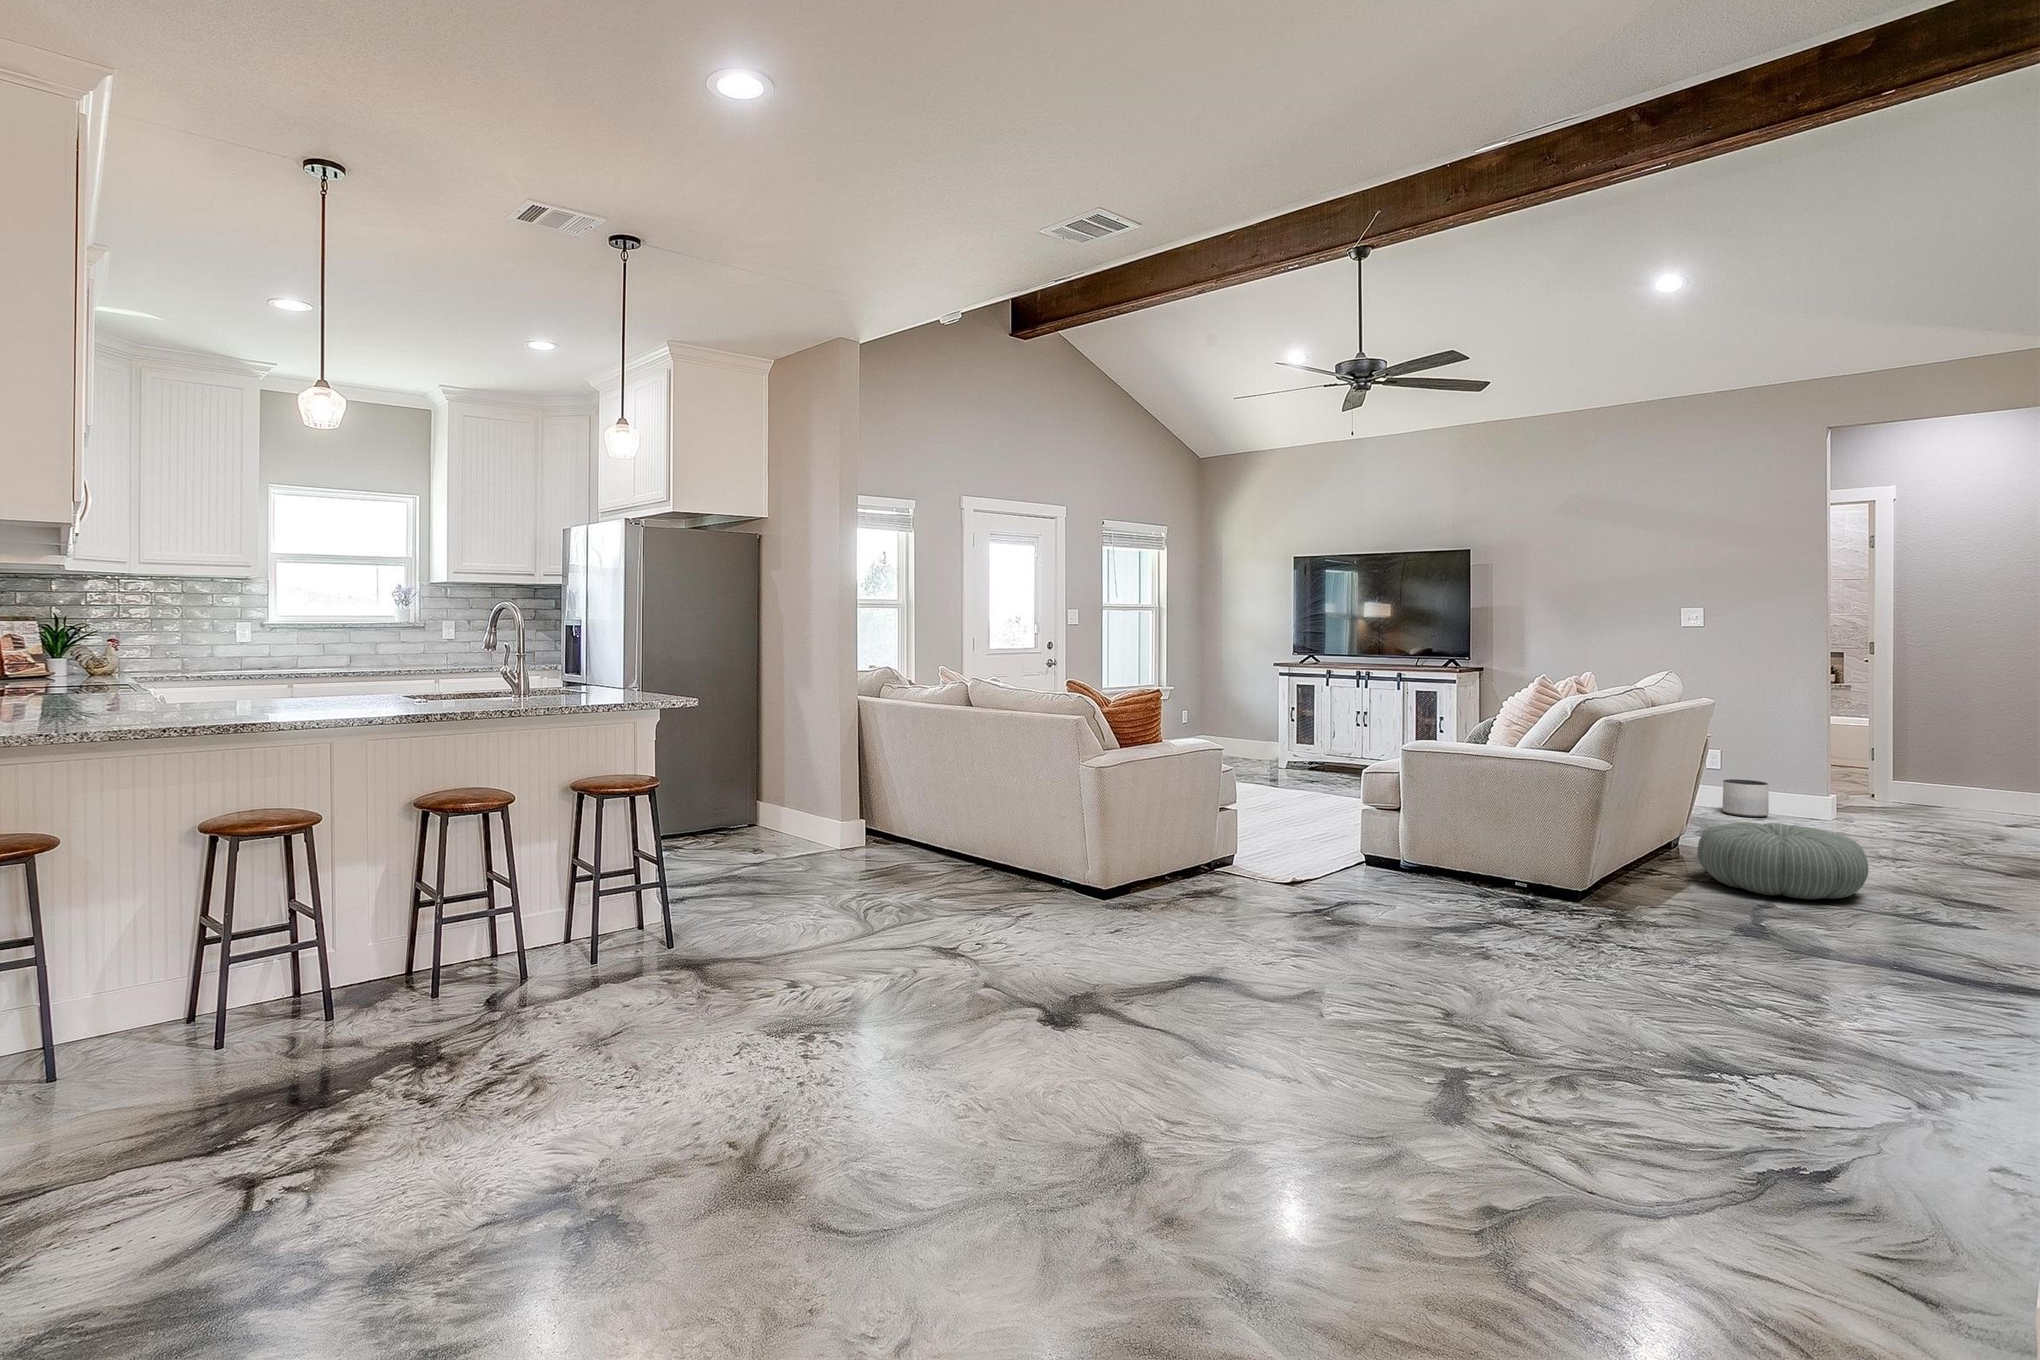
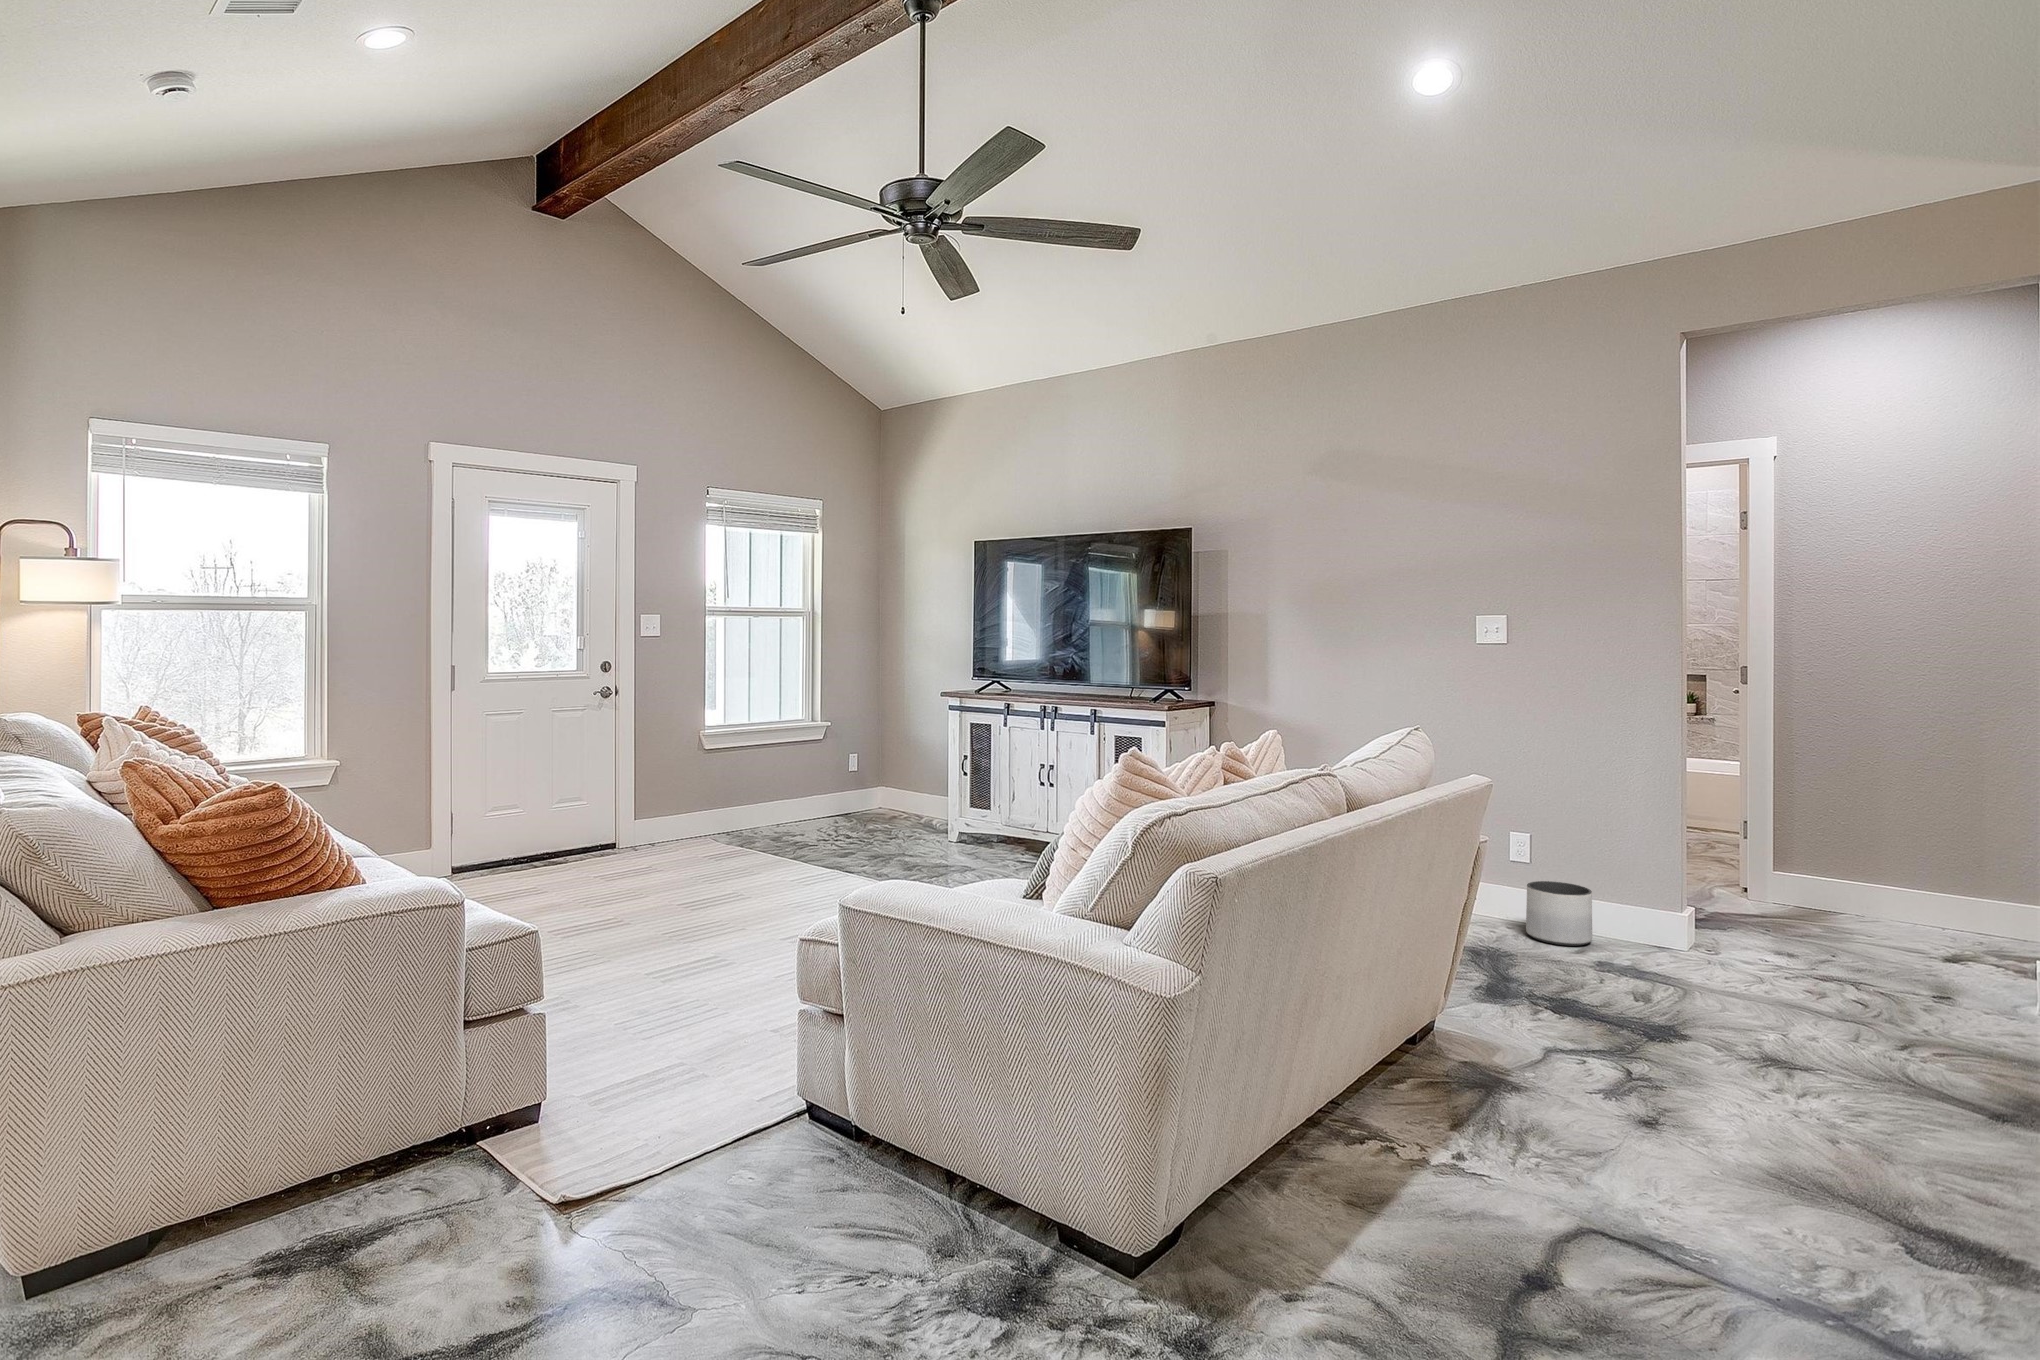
pouf: present [1697,822,1868,899] -> none [1419,1038,1740,1251]

